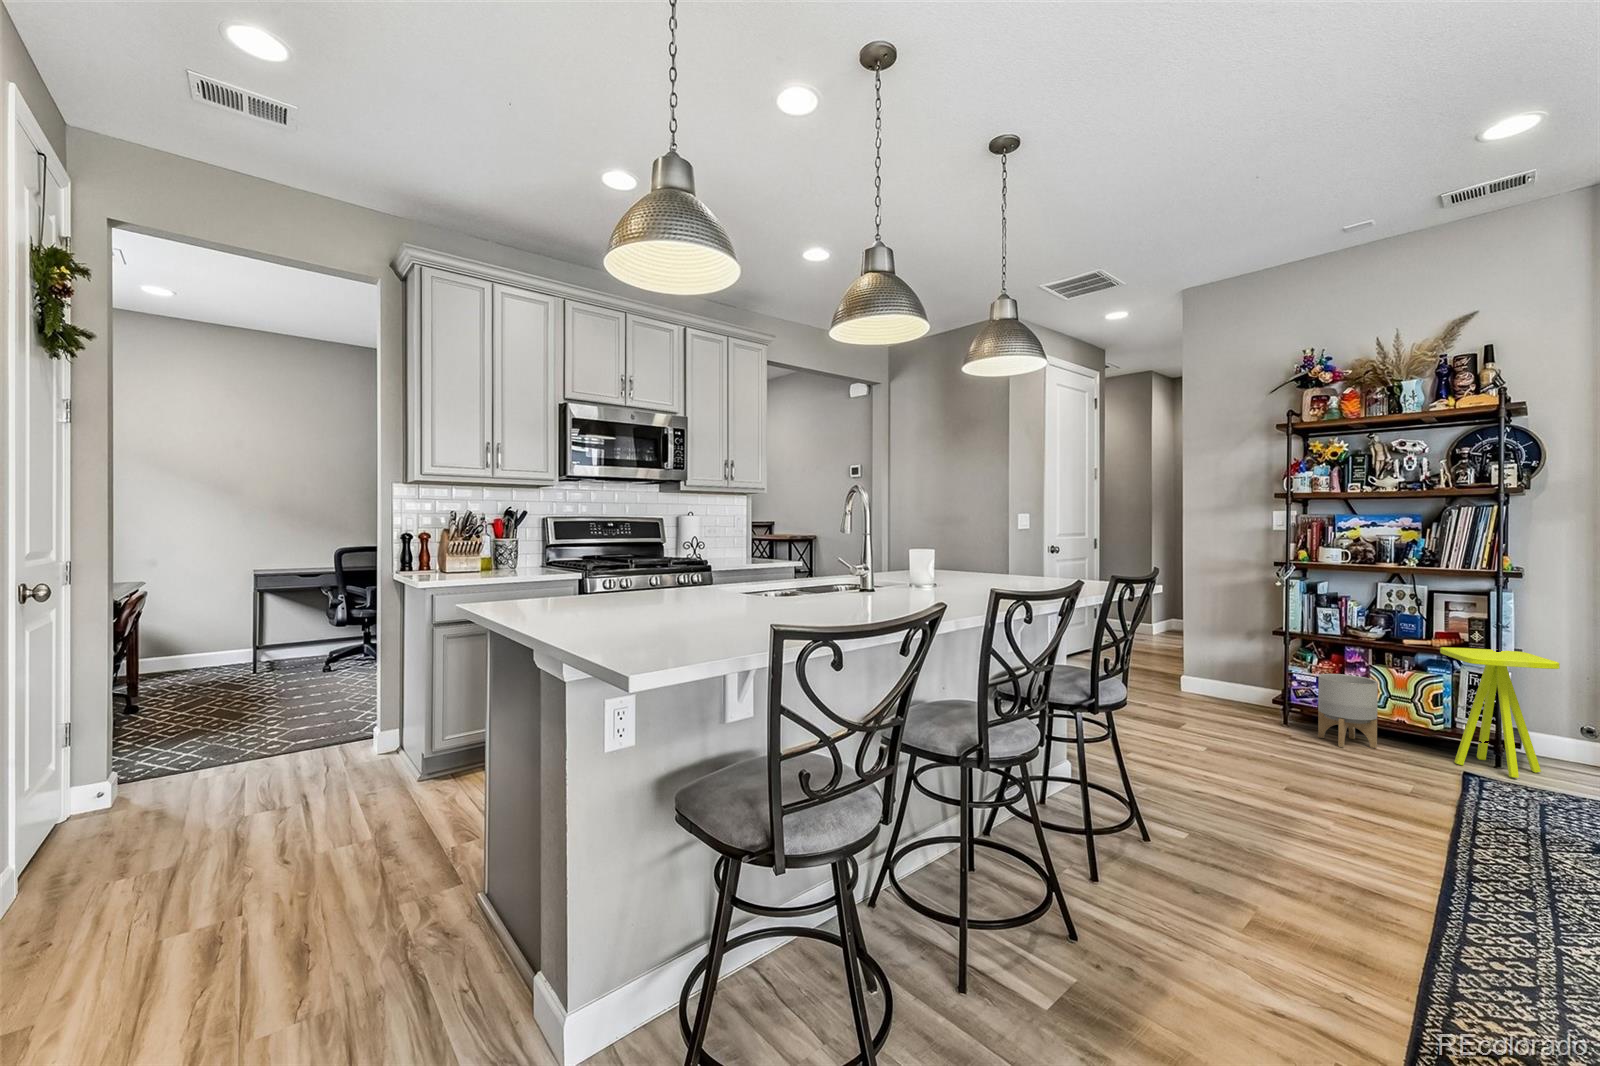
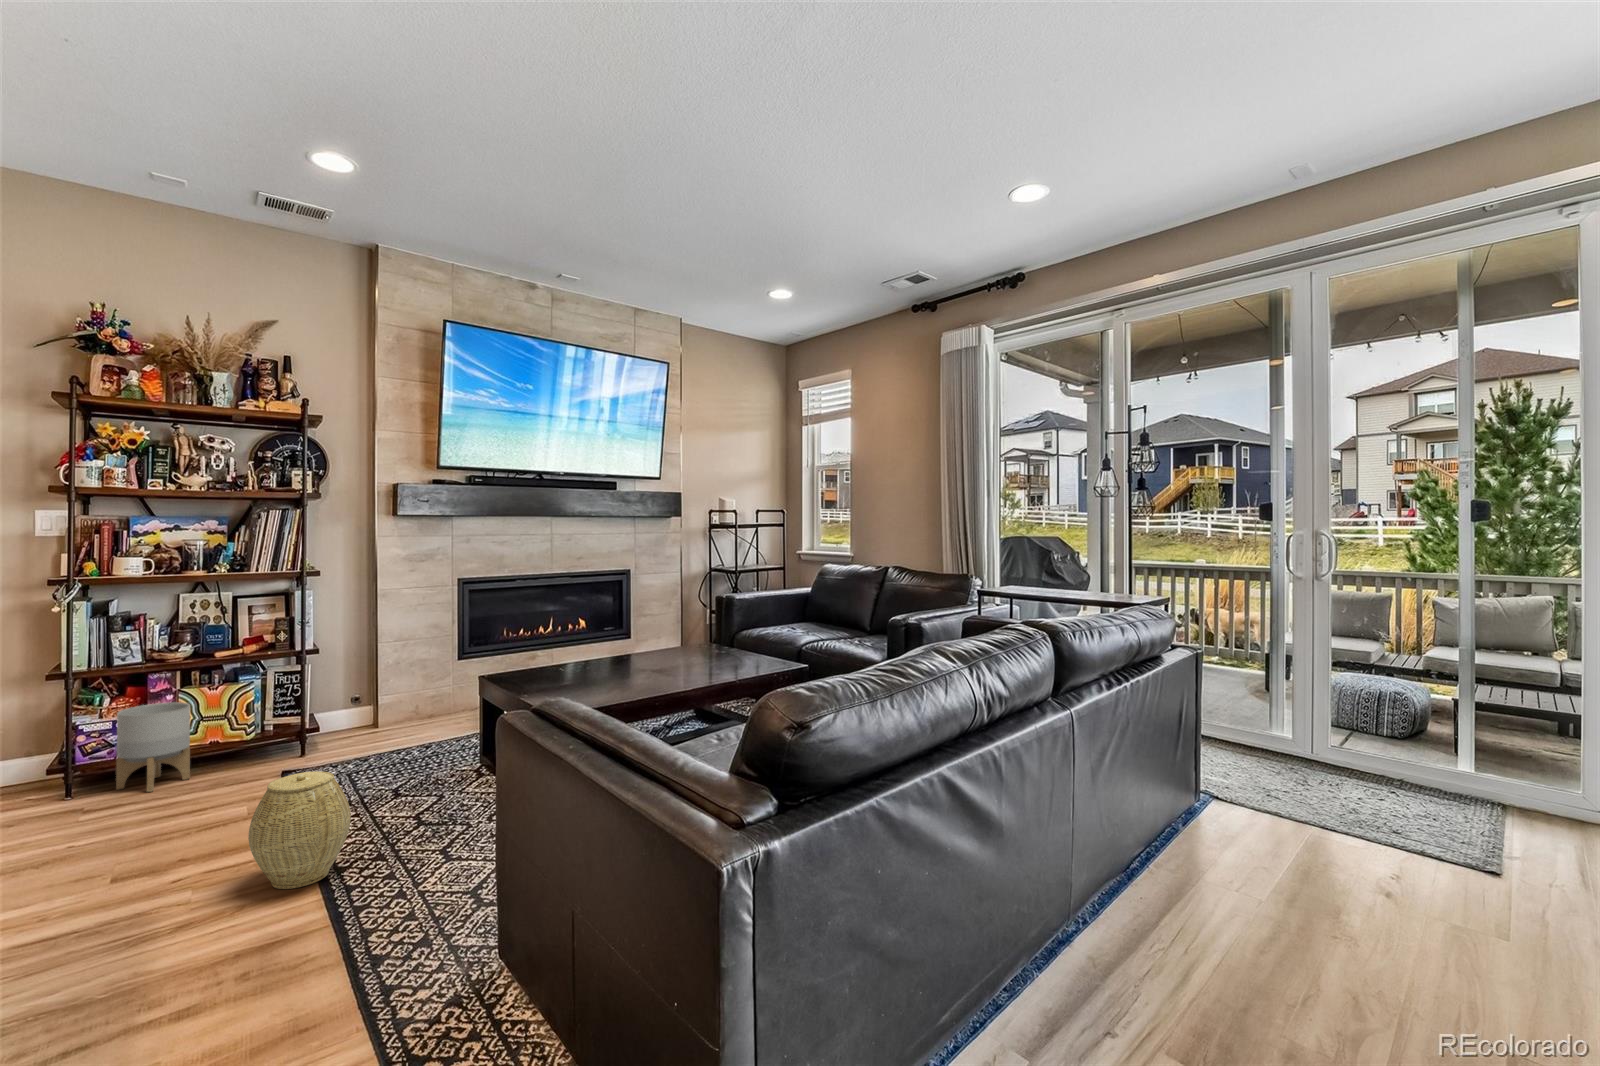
side table: present [1440,647,1560,778] -> none [253,645,352,766]
woven basket: none [1377,761,1487,876] -> present [248,771,351,889]

